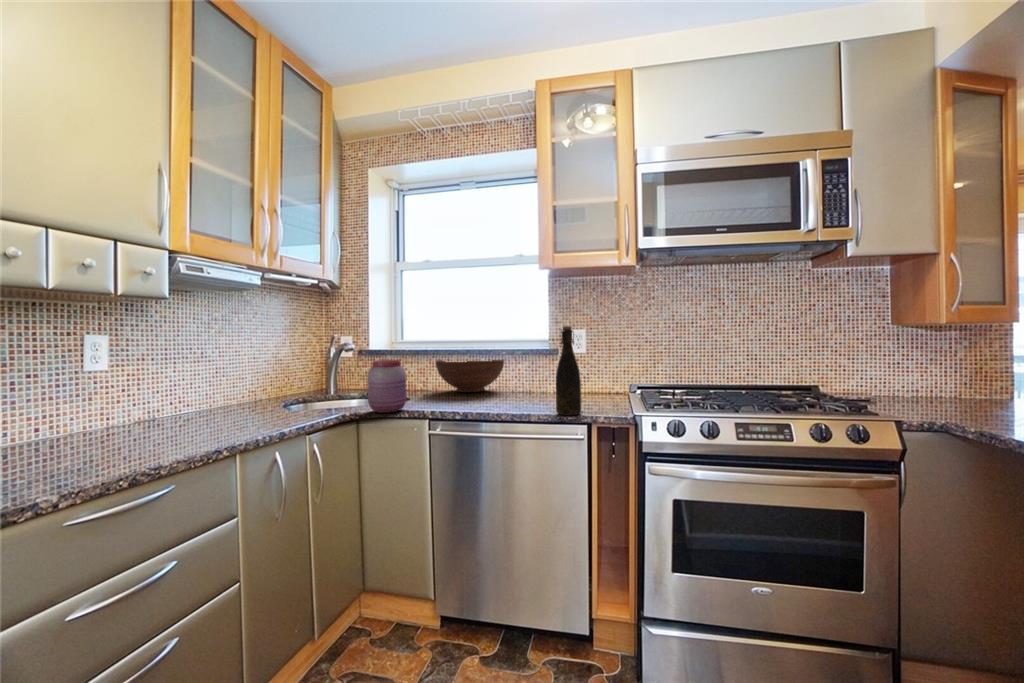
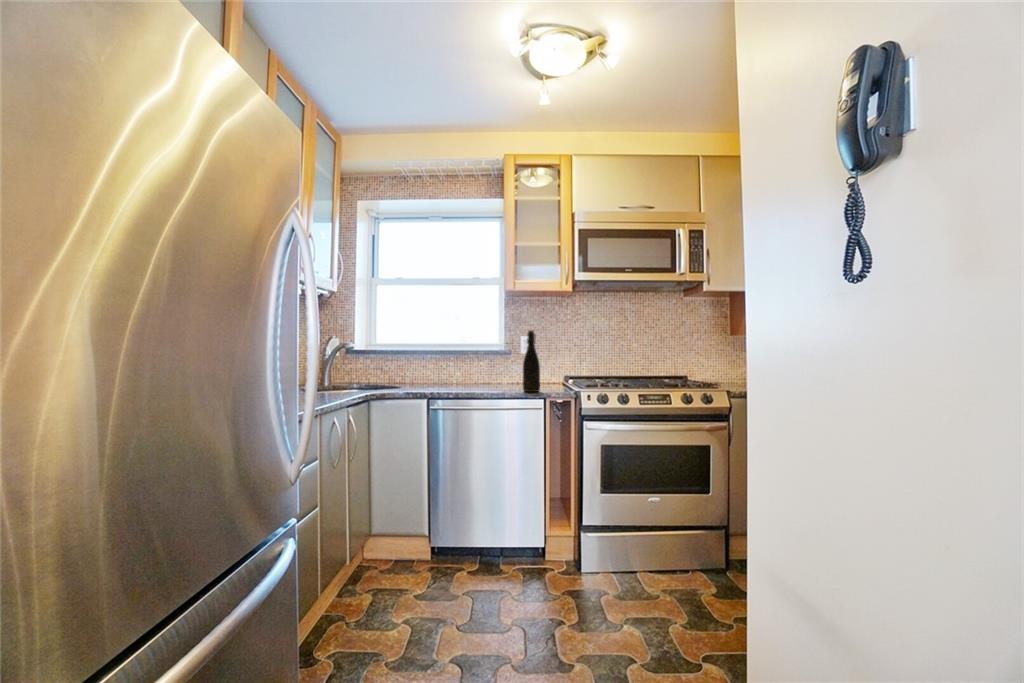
fruit bowl: present [436,359,504,392] -> none [416,357,470,383]
jar: present [367,360,407,413] -> none [379,354,408,393]

